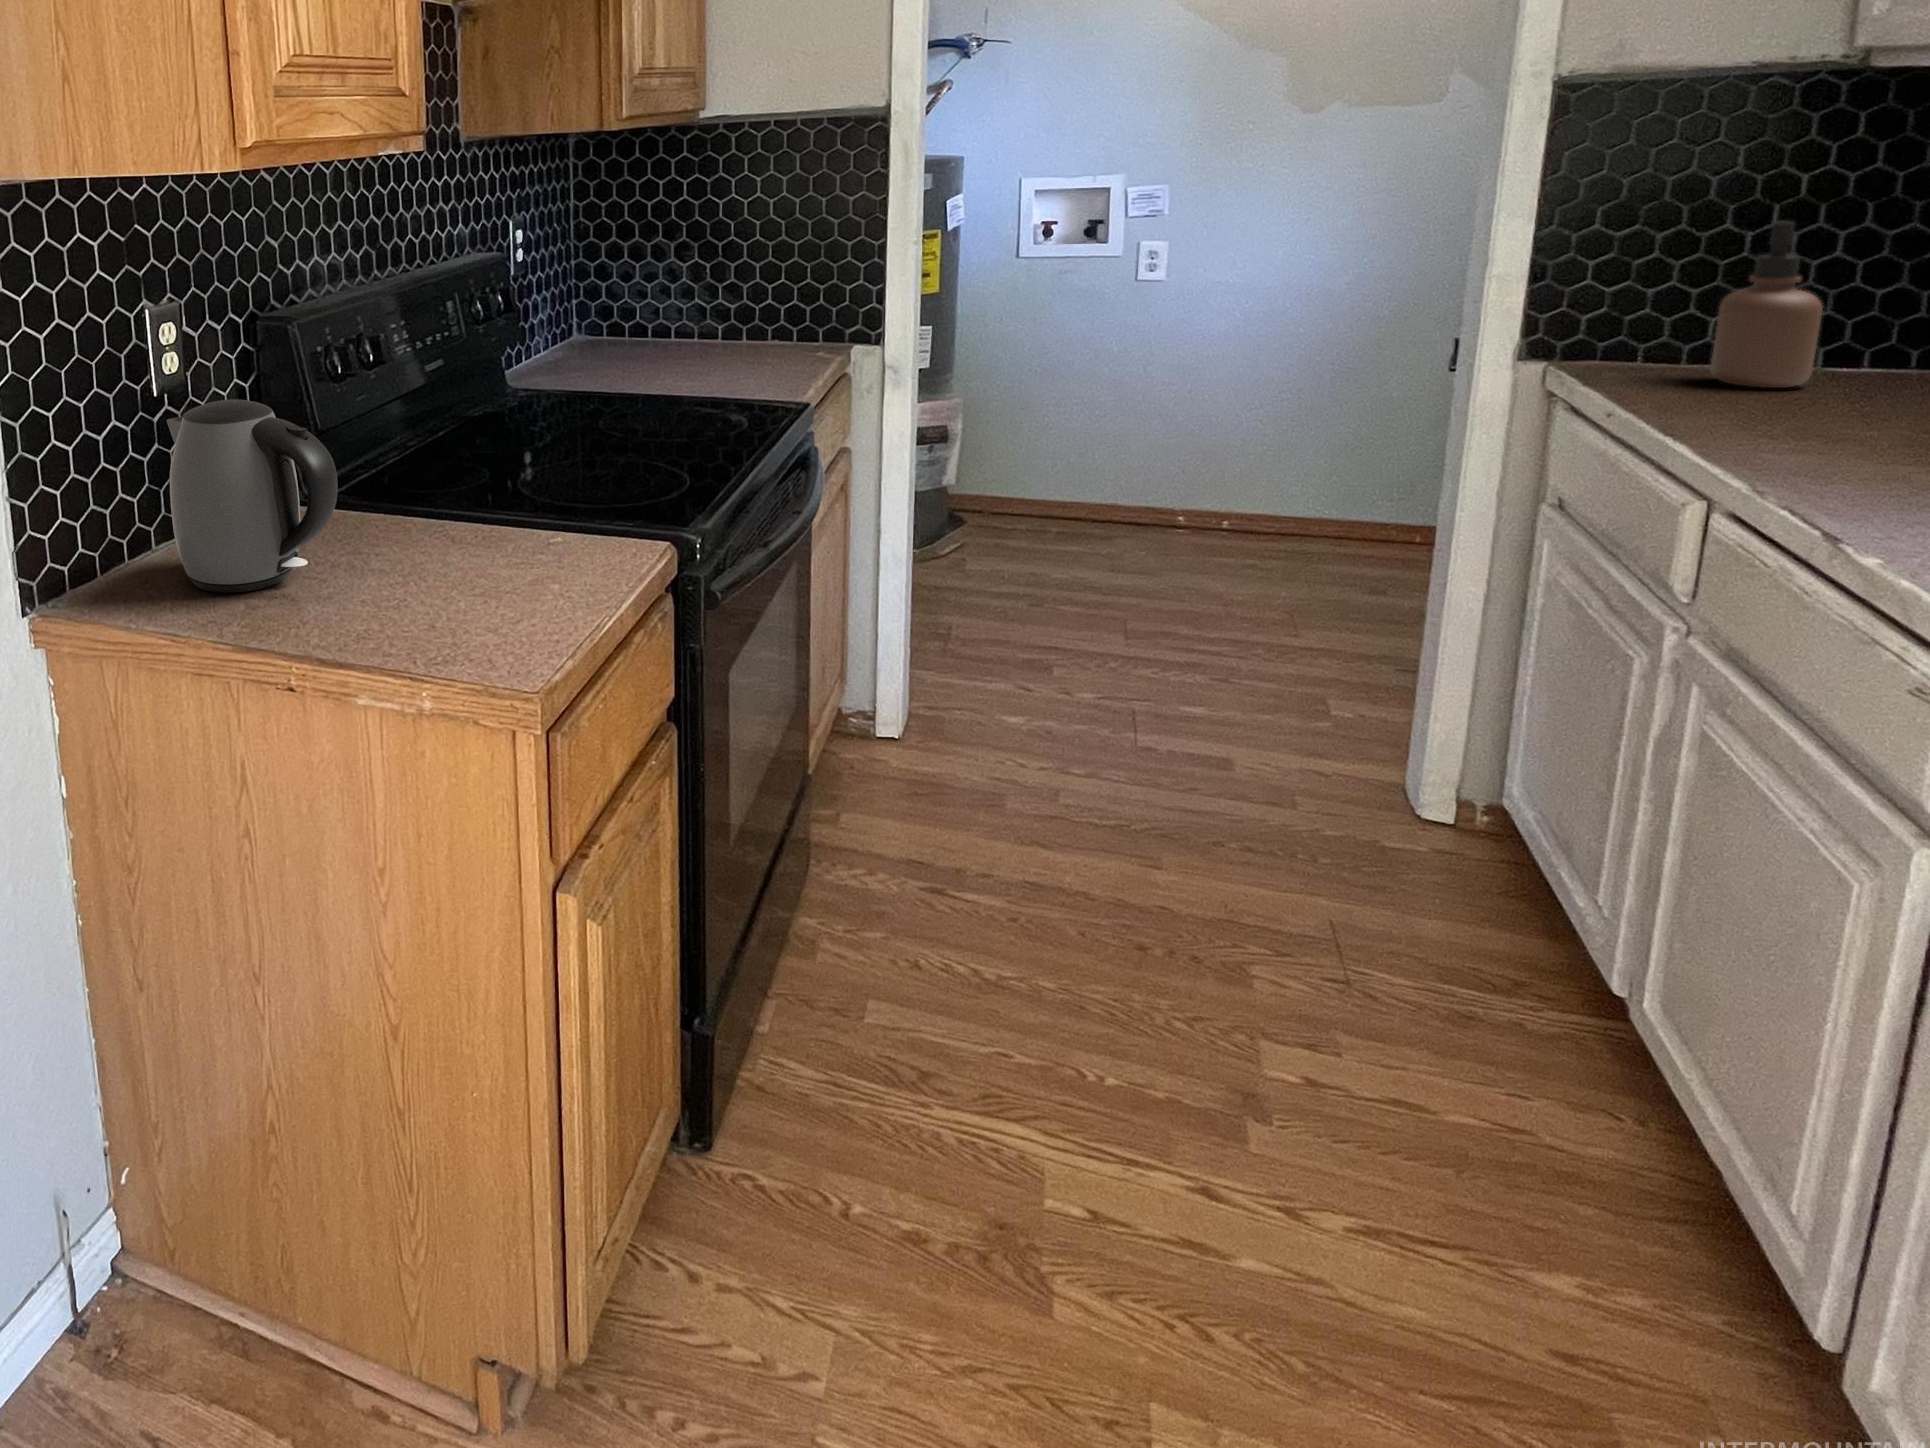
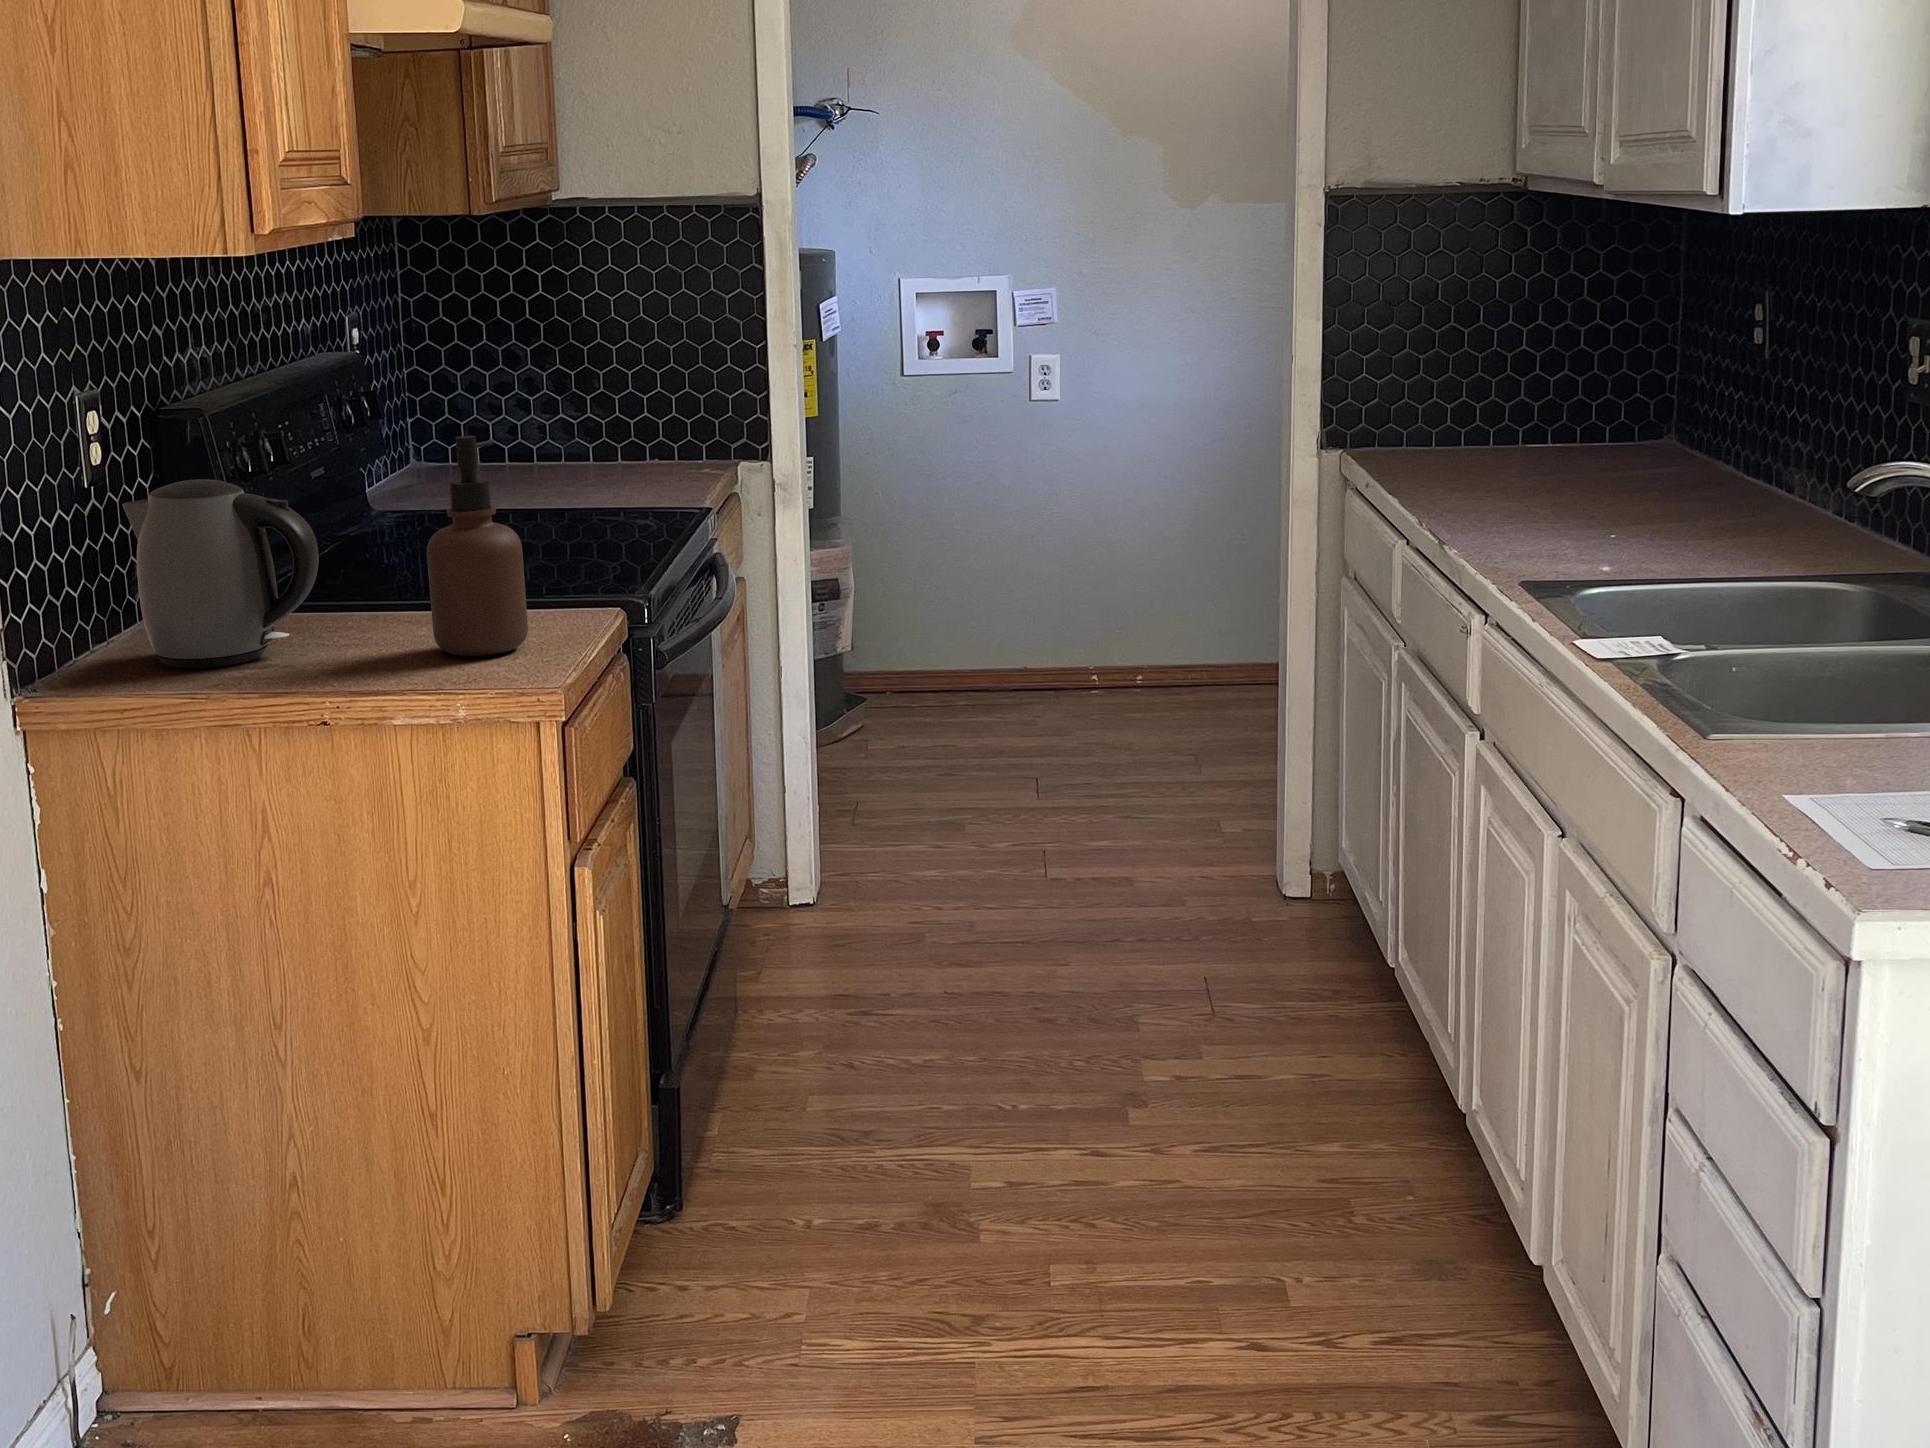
soap dispenser: present [1711,222,1823,388] -> present [427,436,528,656]

